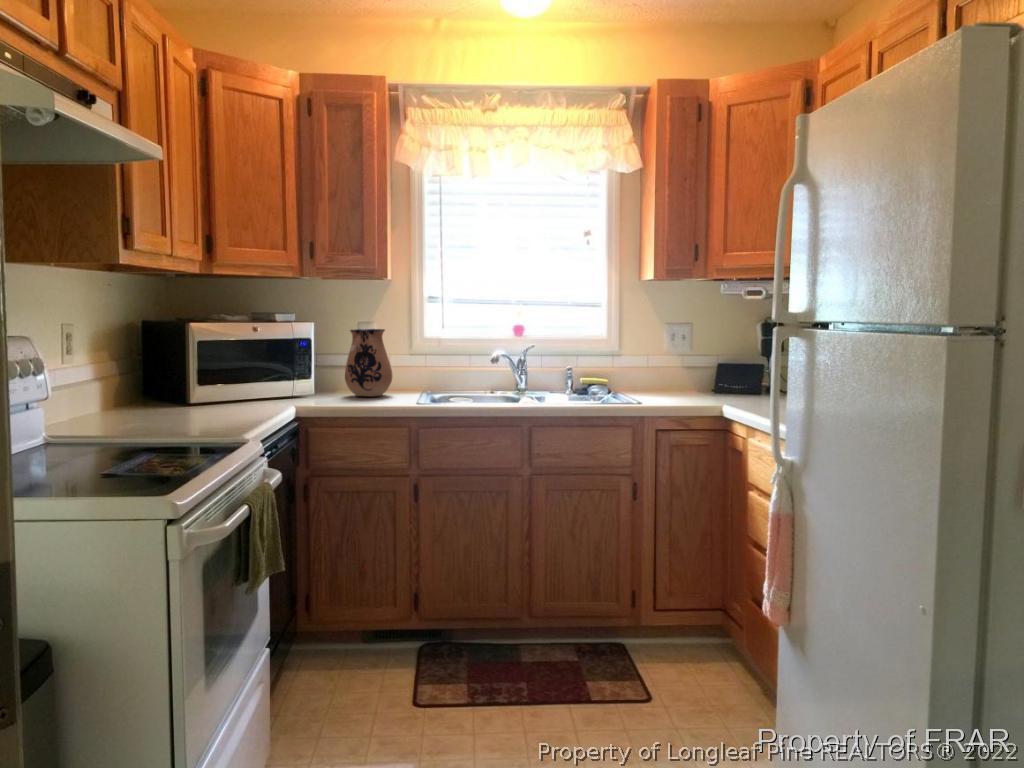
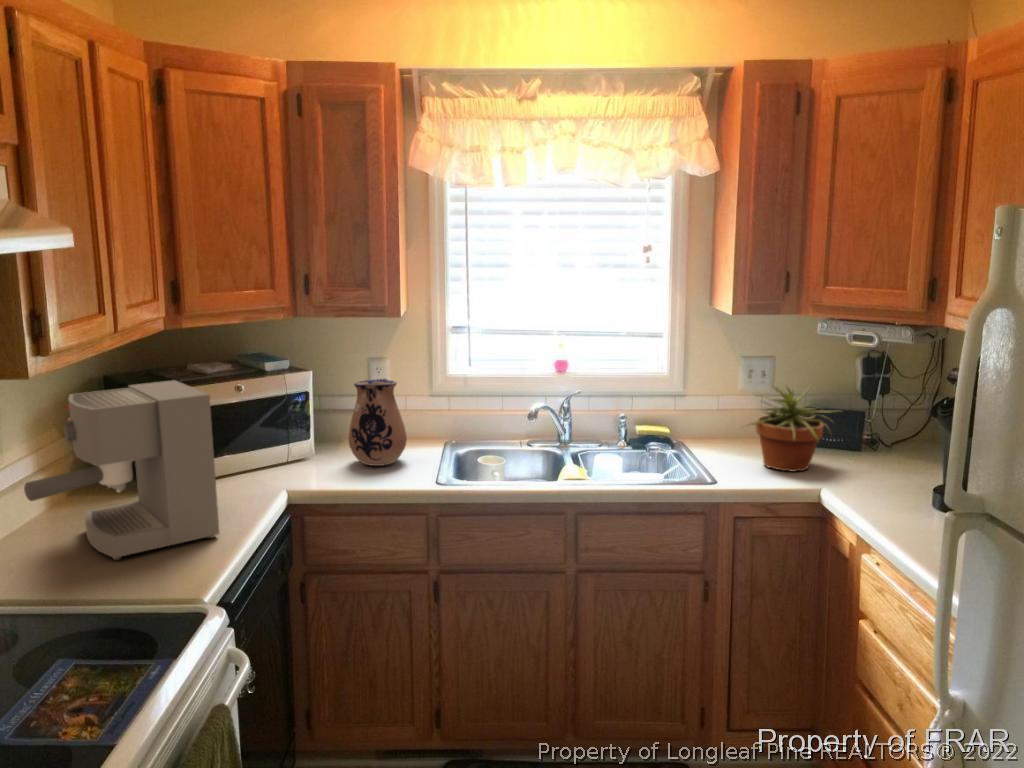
coffee maker: none [99,306,249,430] -> present [24,380,219,560]
potted plant: none [661,329,742,397] -> present [751,383,831,472]

